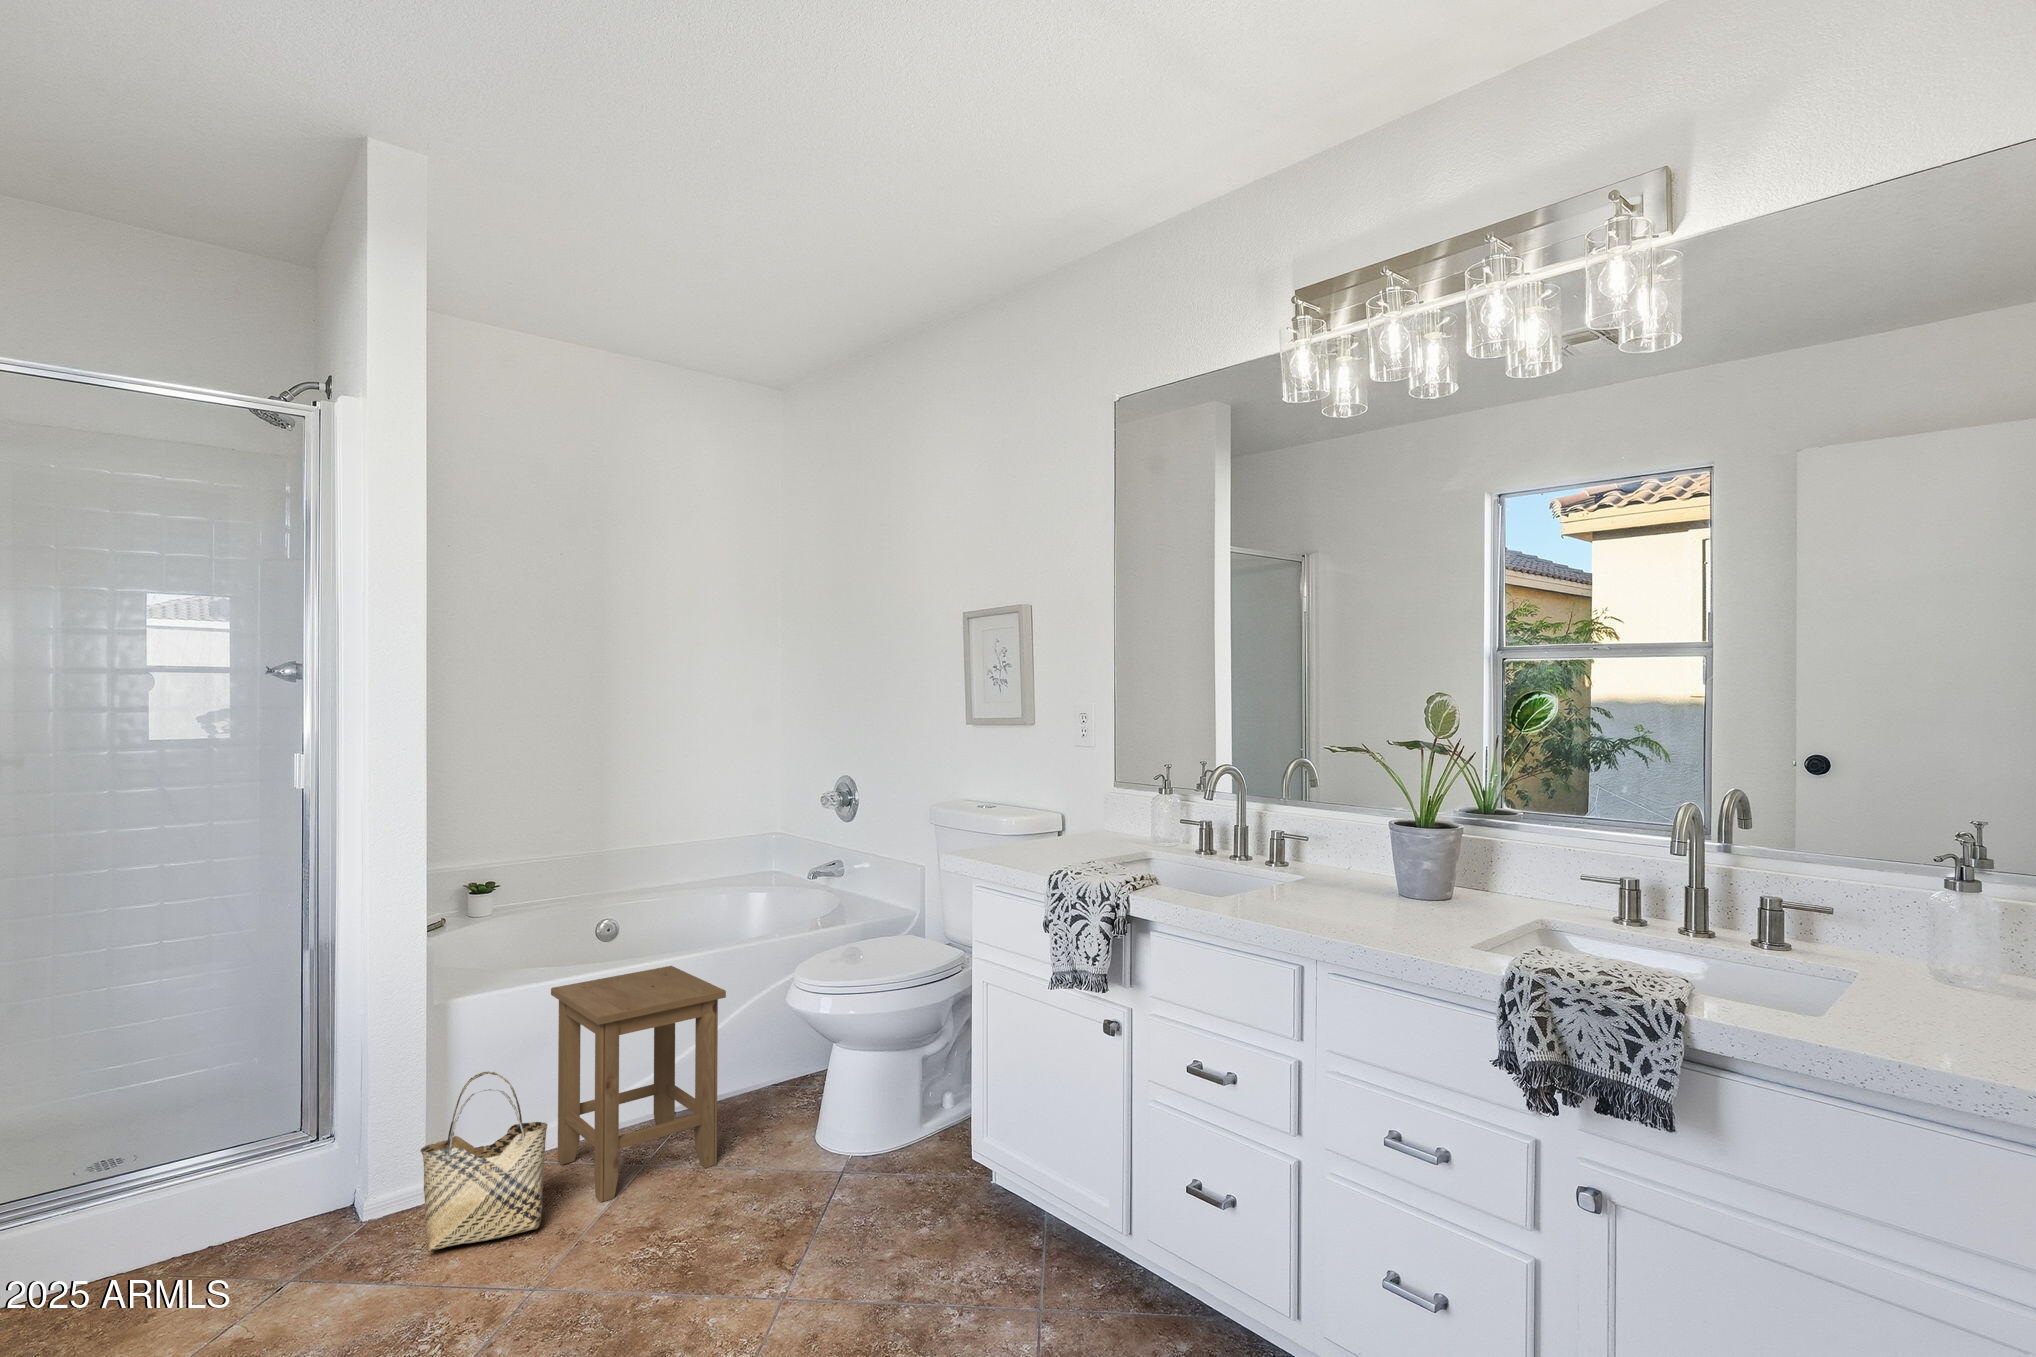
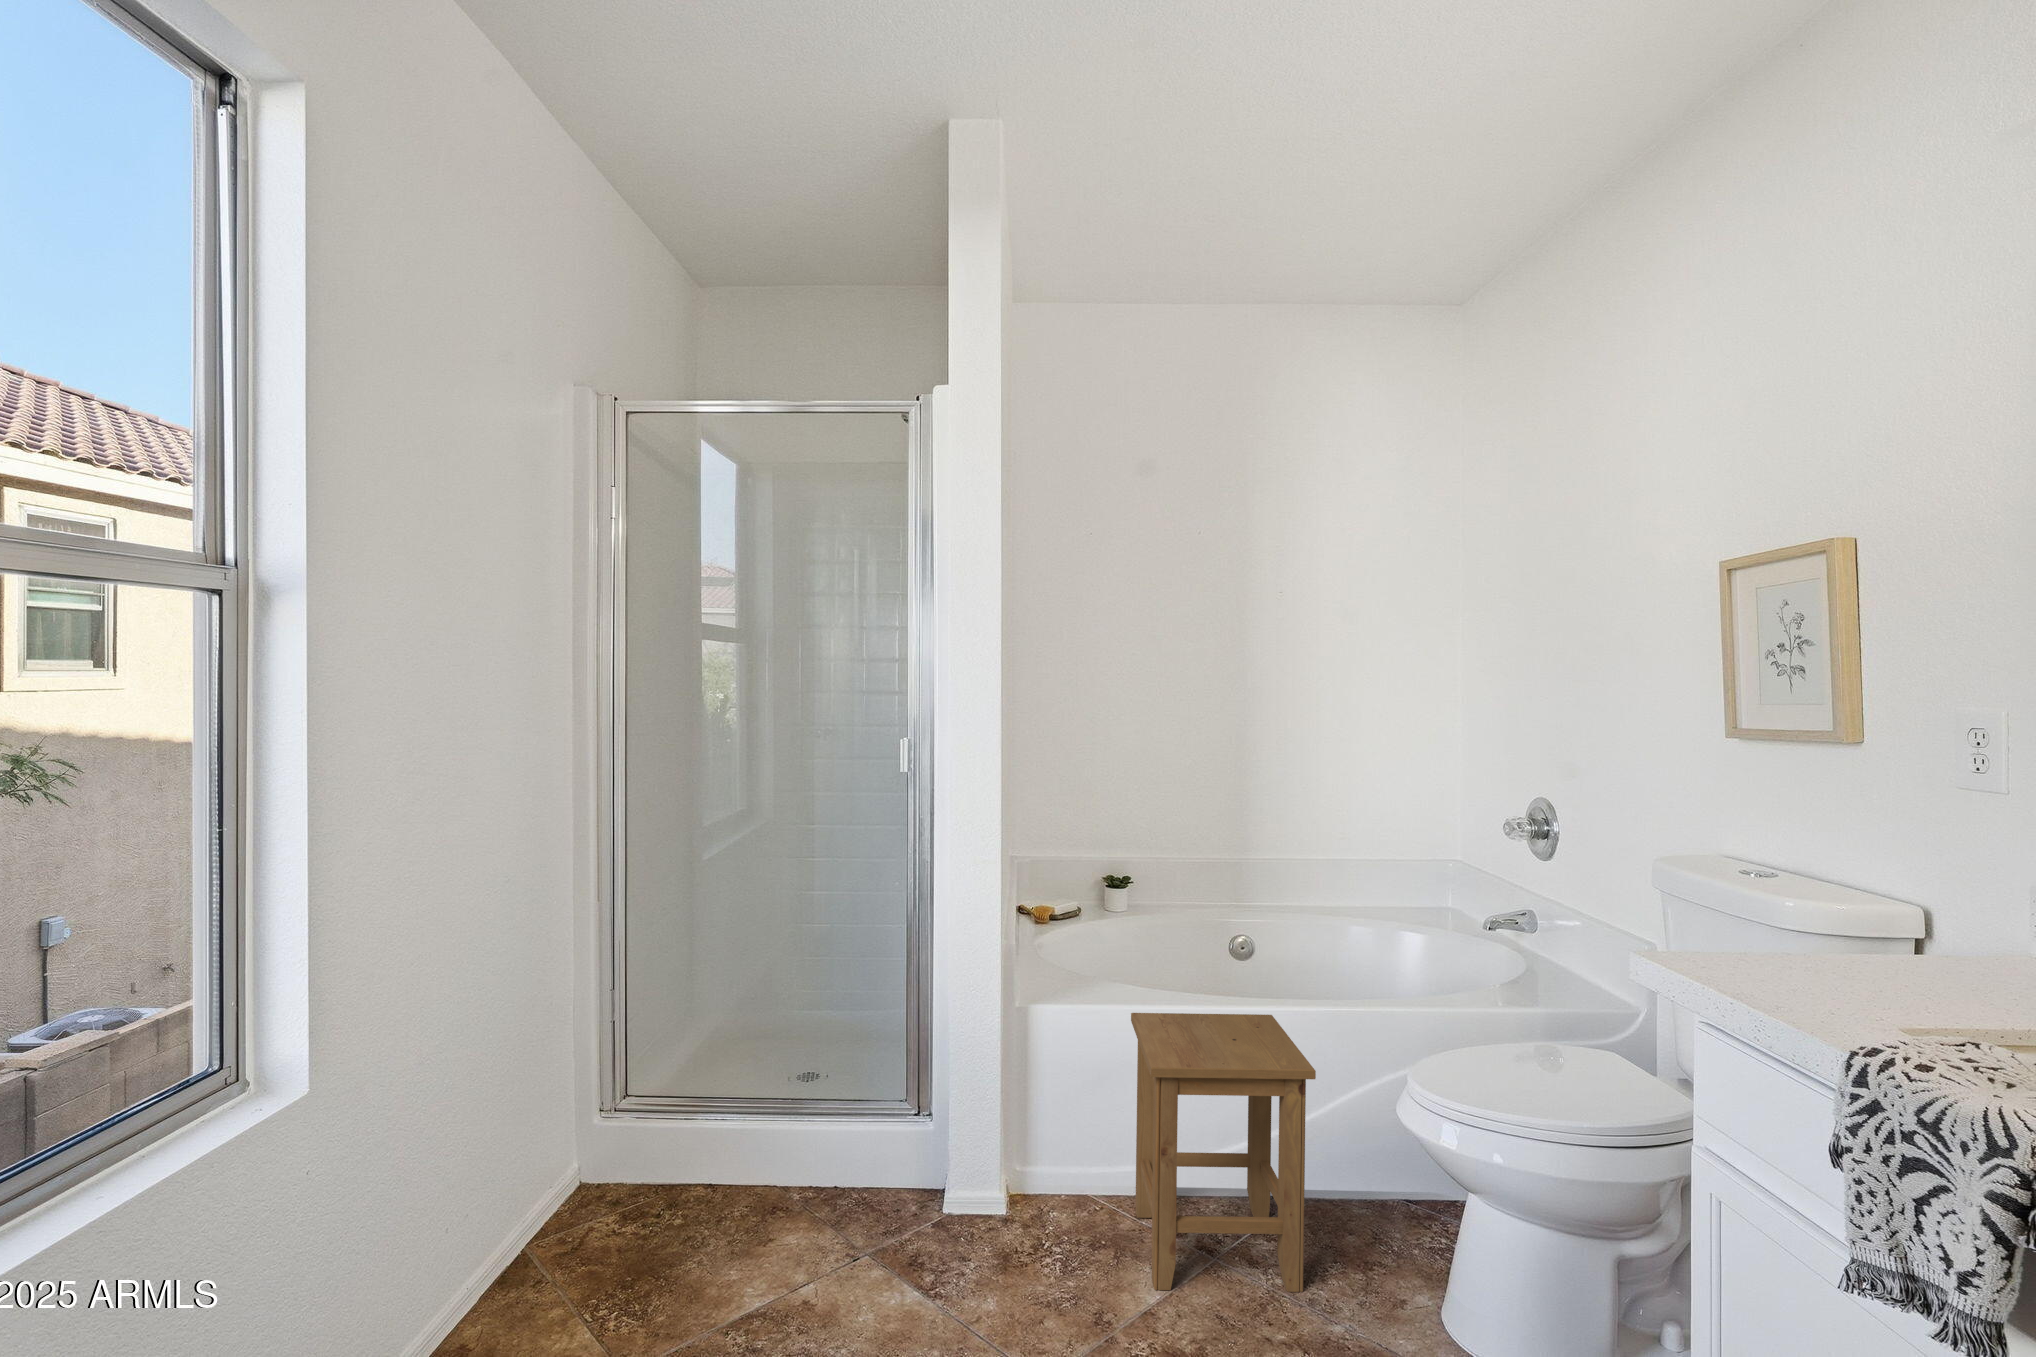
woven basket: present [420,1072,548,1251] -> none [969,1096,1096,1298]

